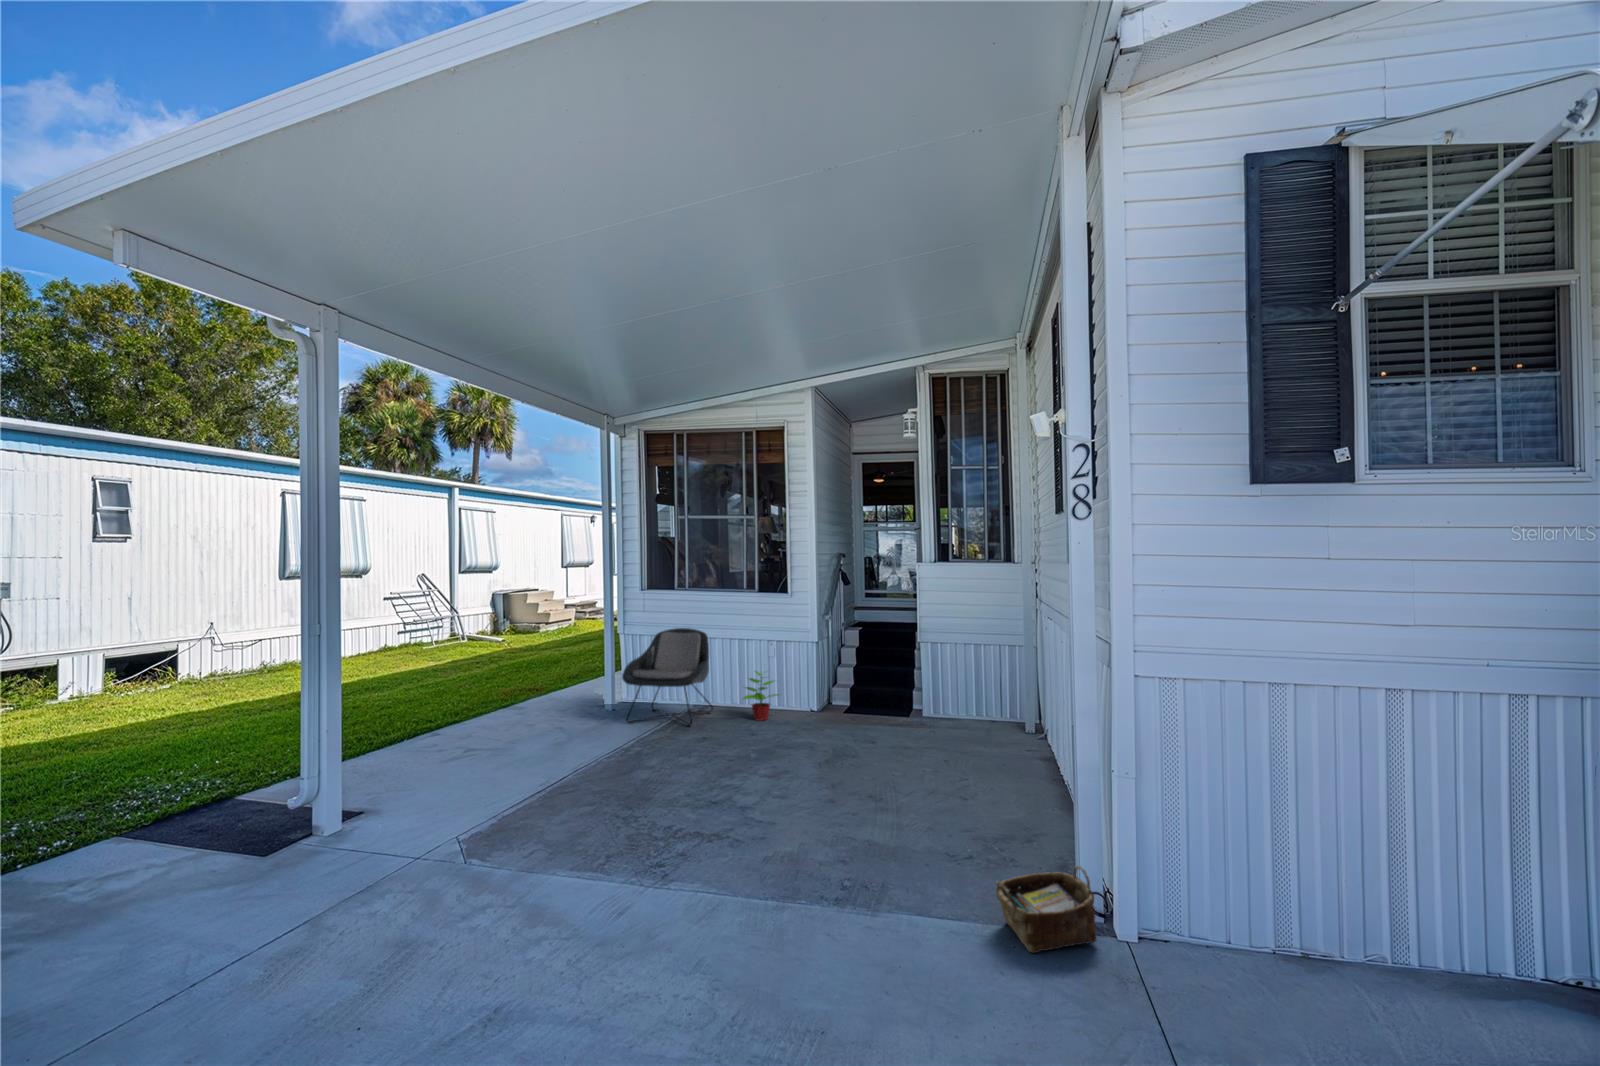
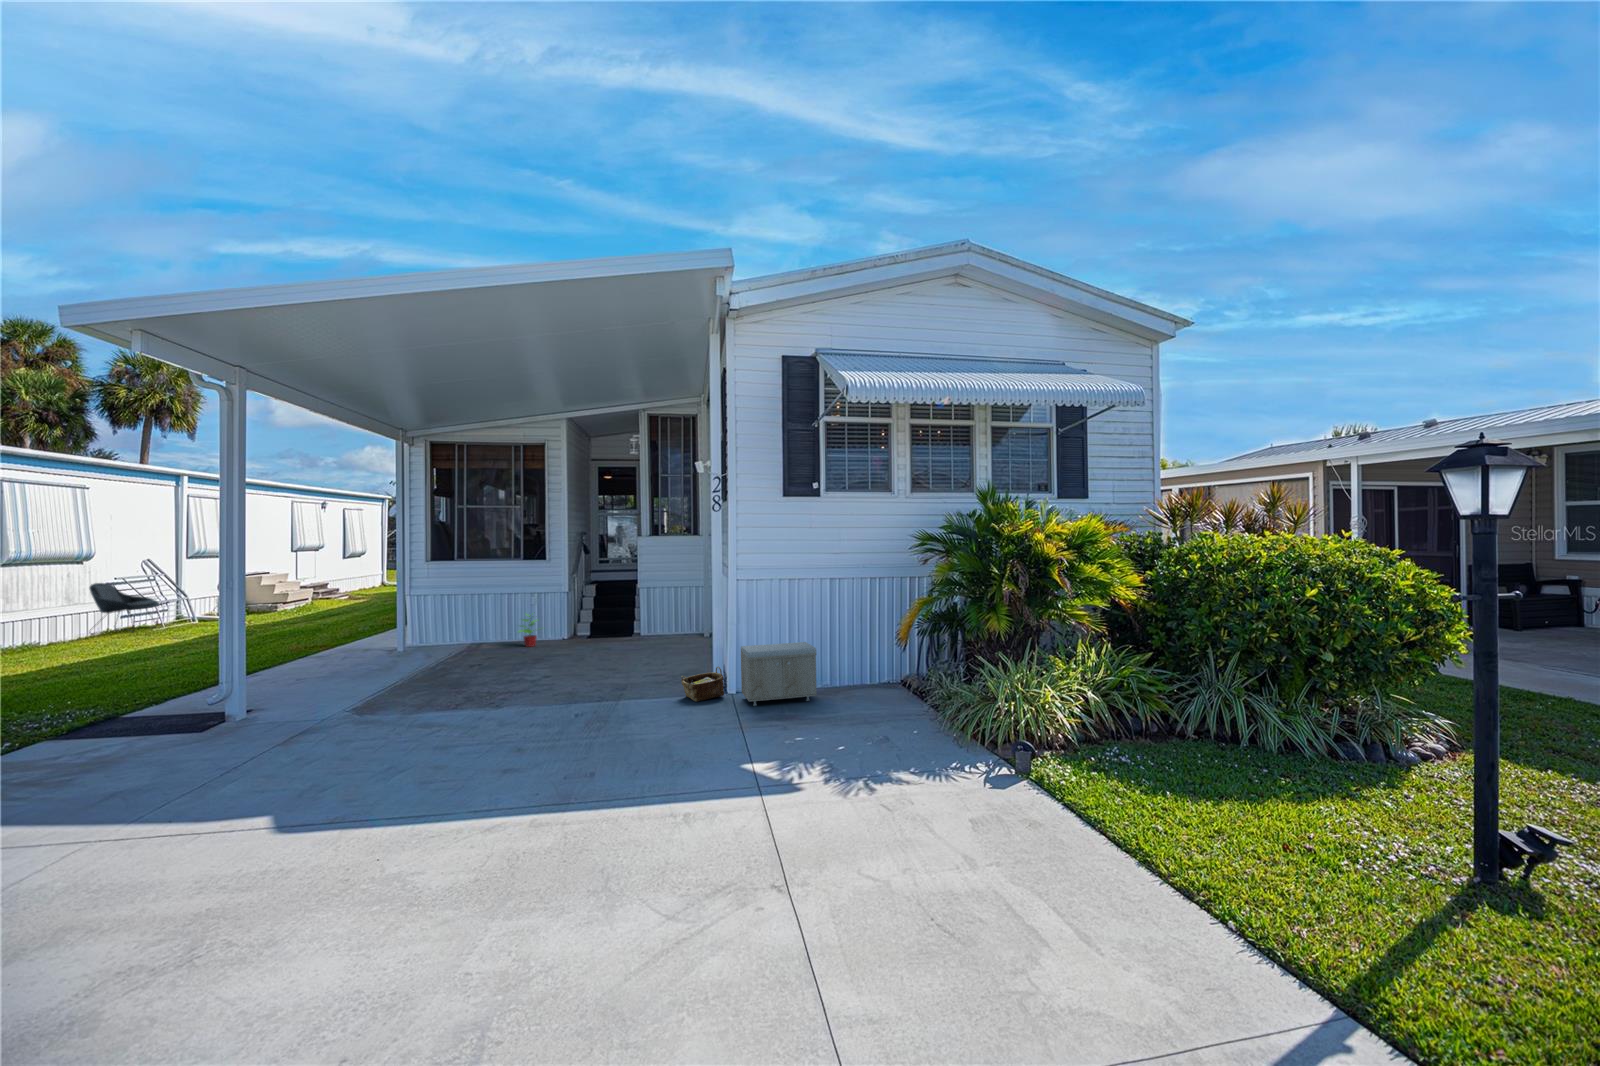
lounge chair: present [622,628,713,726] -> present [89,583,159,635]
storage bench: none [1141,836,1375,1021] -> present [741,642,817,706]

